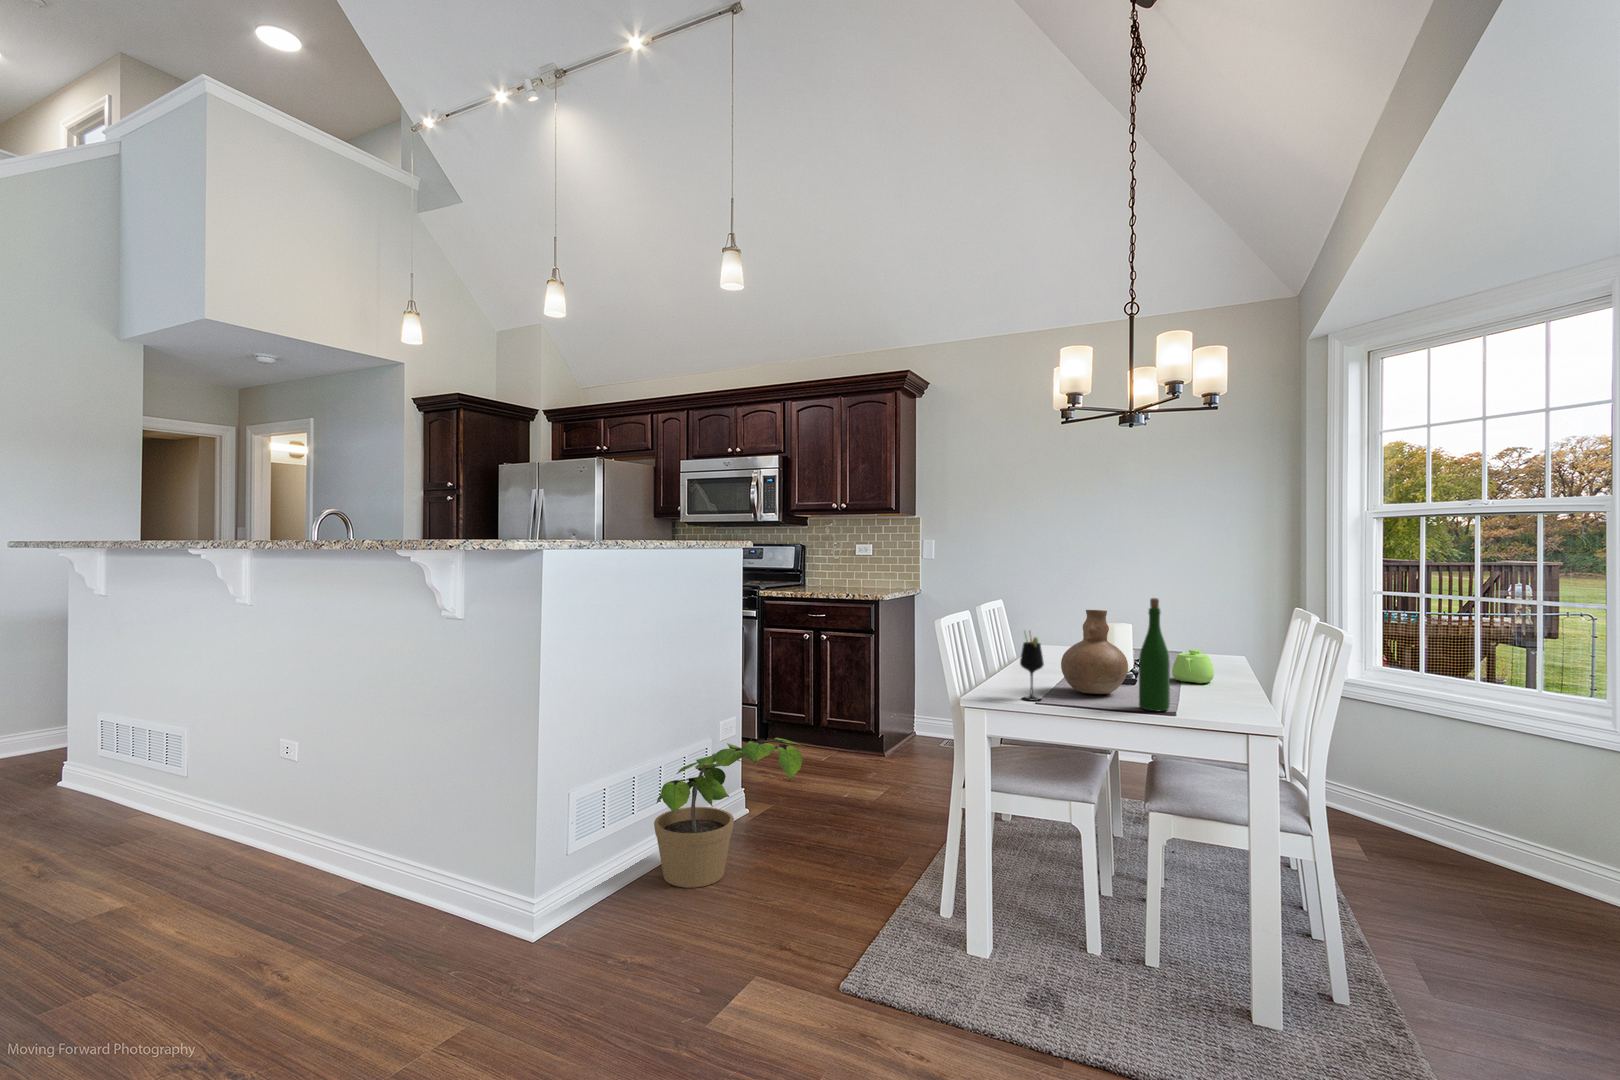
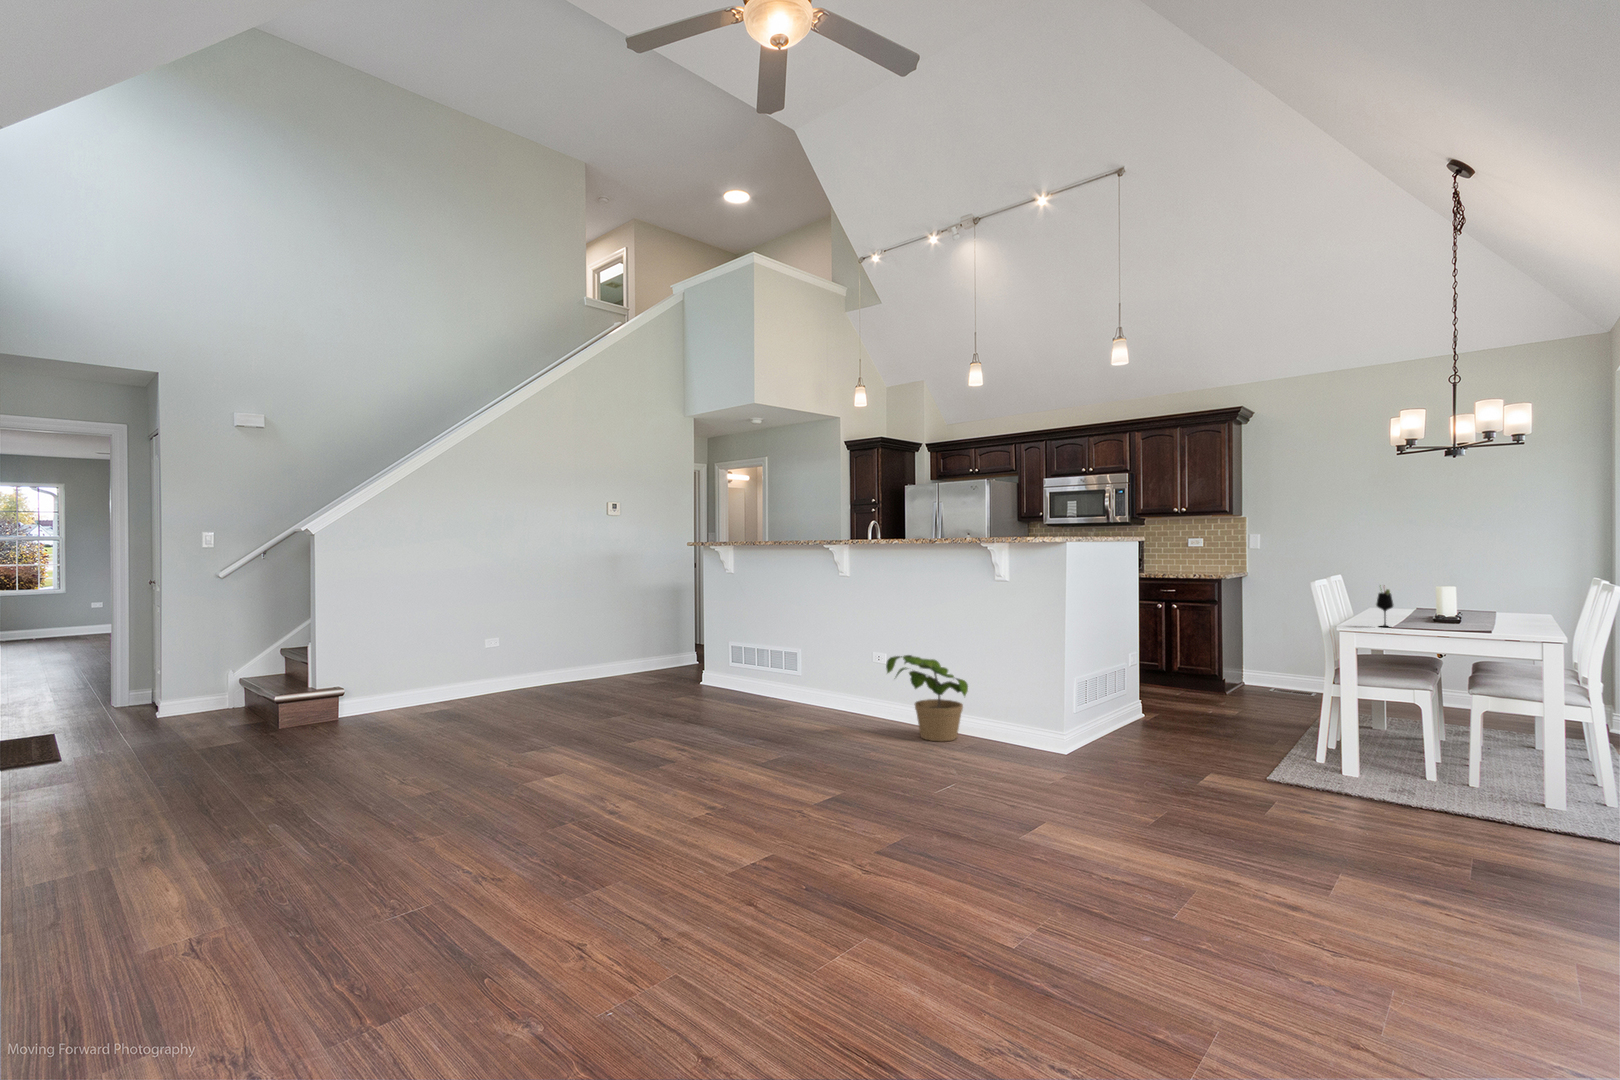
wine bottle: present [1139,598,1170,711] -> none [1463,564,1486,632]
vase: present [1061,610,1128,694] -> none [1403,574,1454,626]
teapot: present [1172,649,1214,683] -> none [1487,602,1520,624]
potted plant: present [654,738,804,888] -> present [886,655,968,741]

